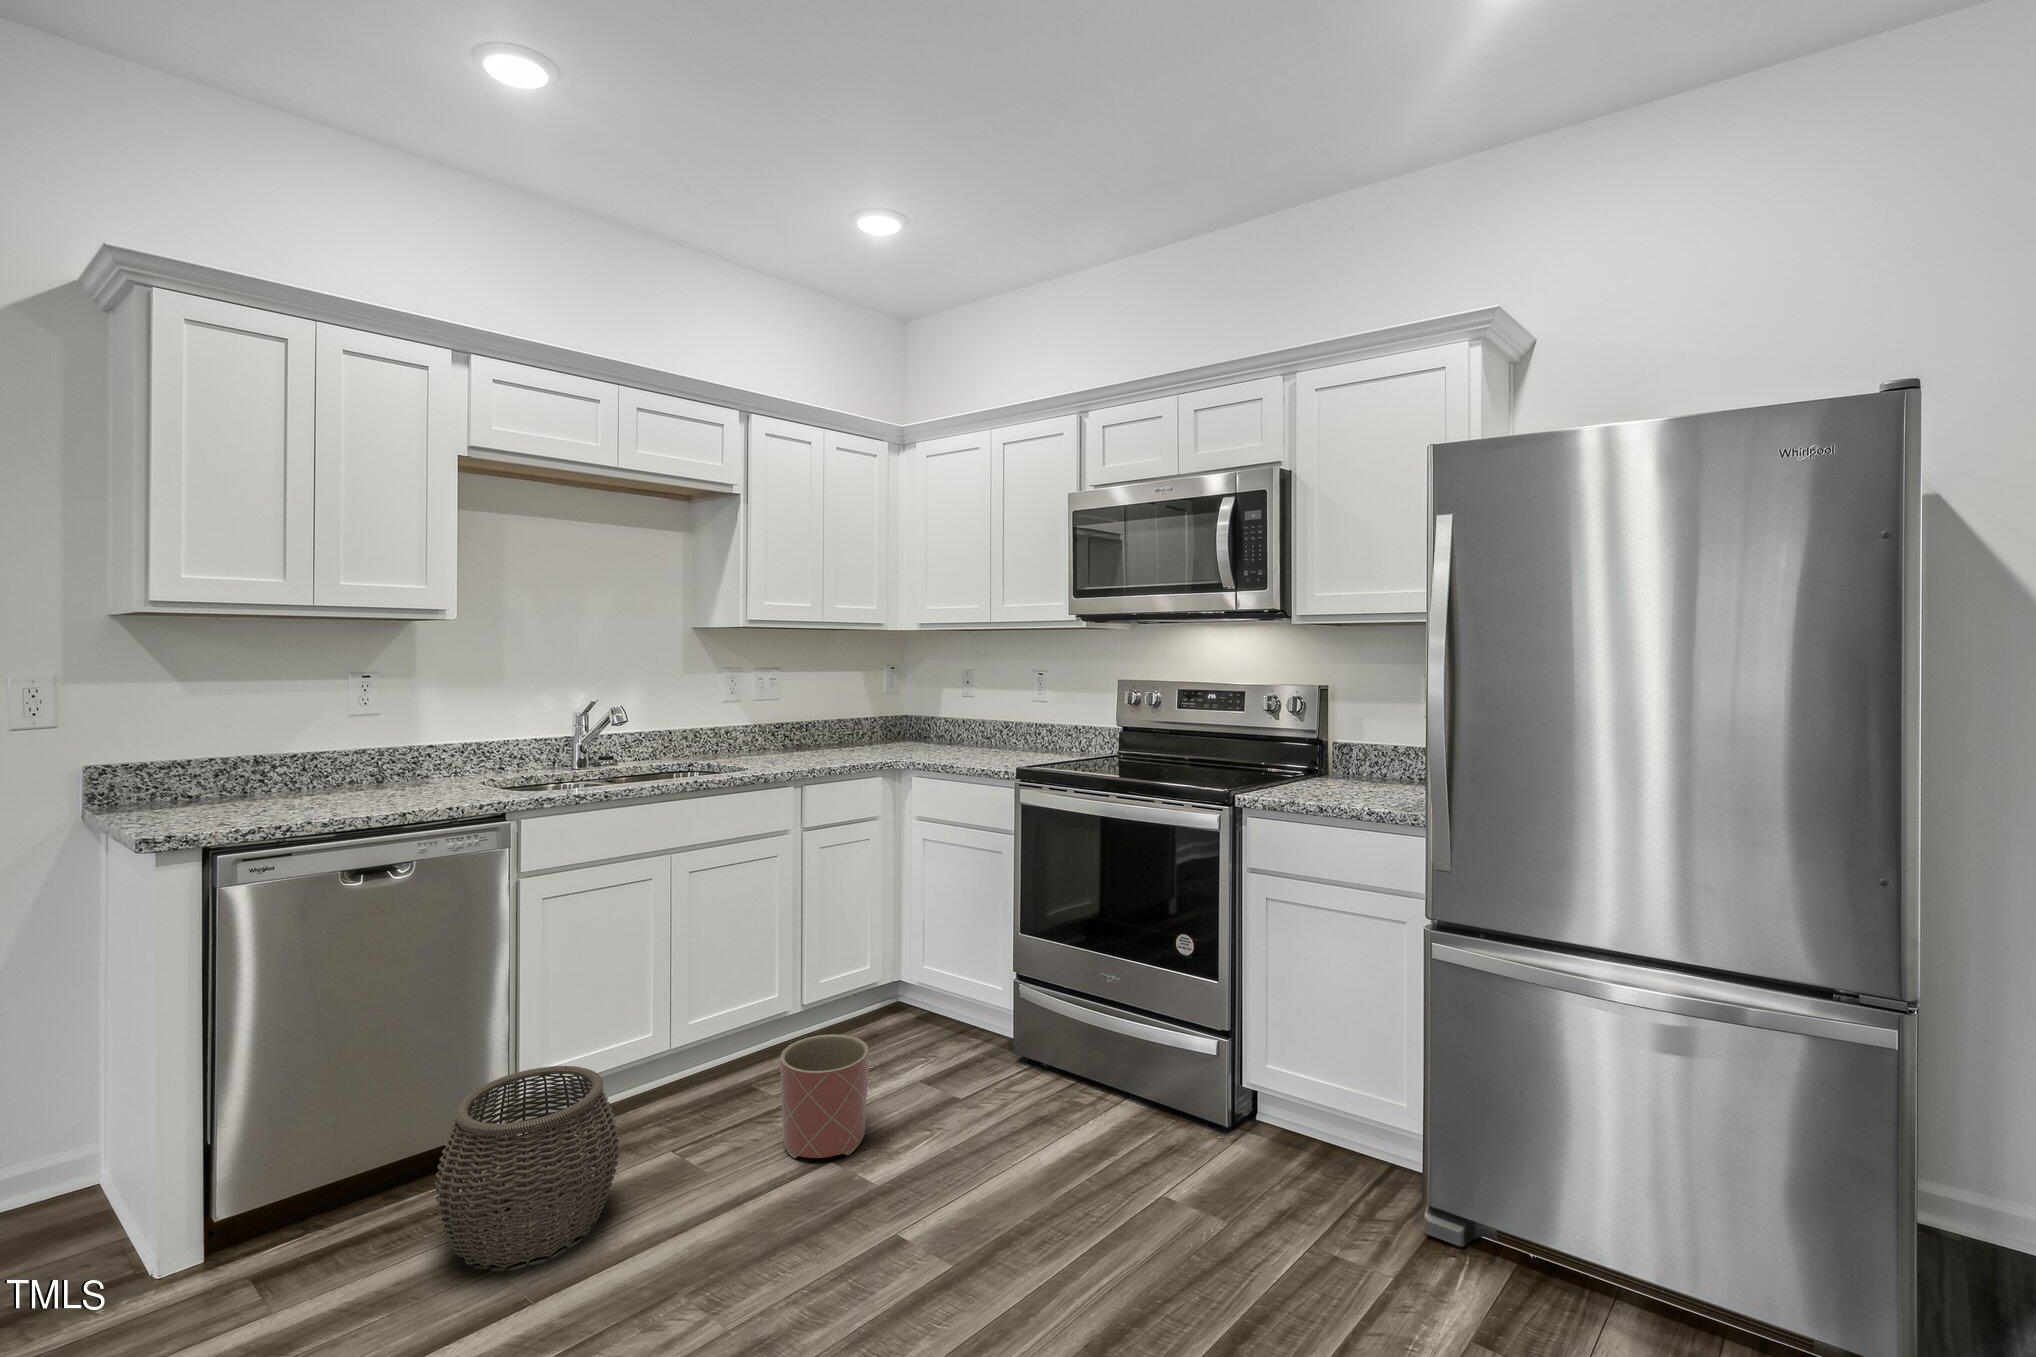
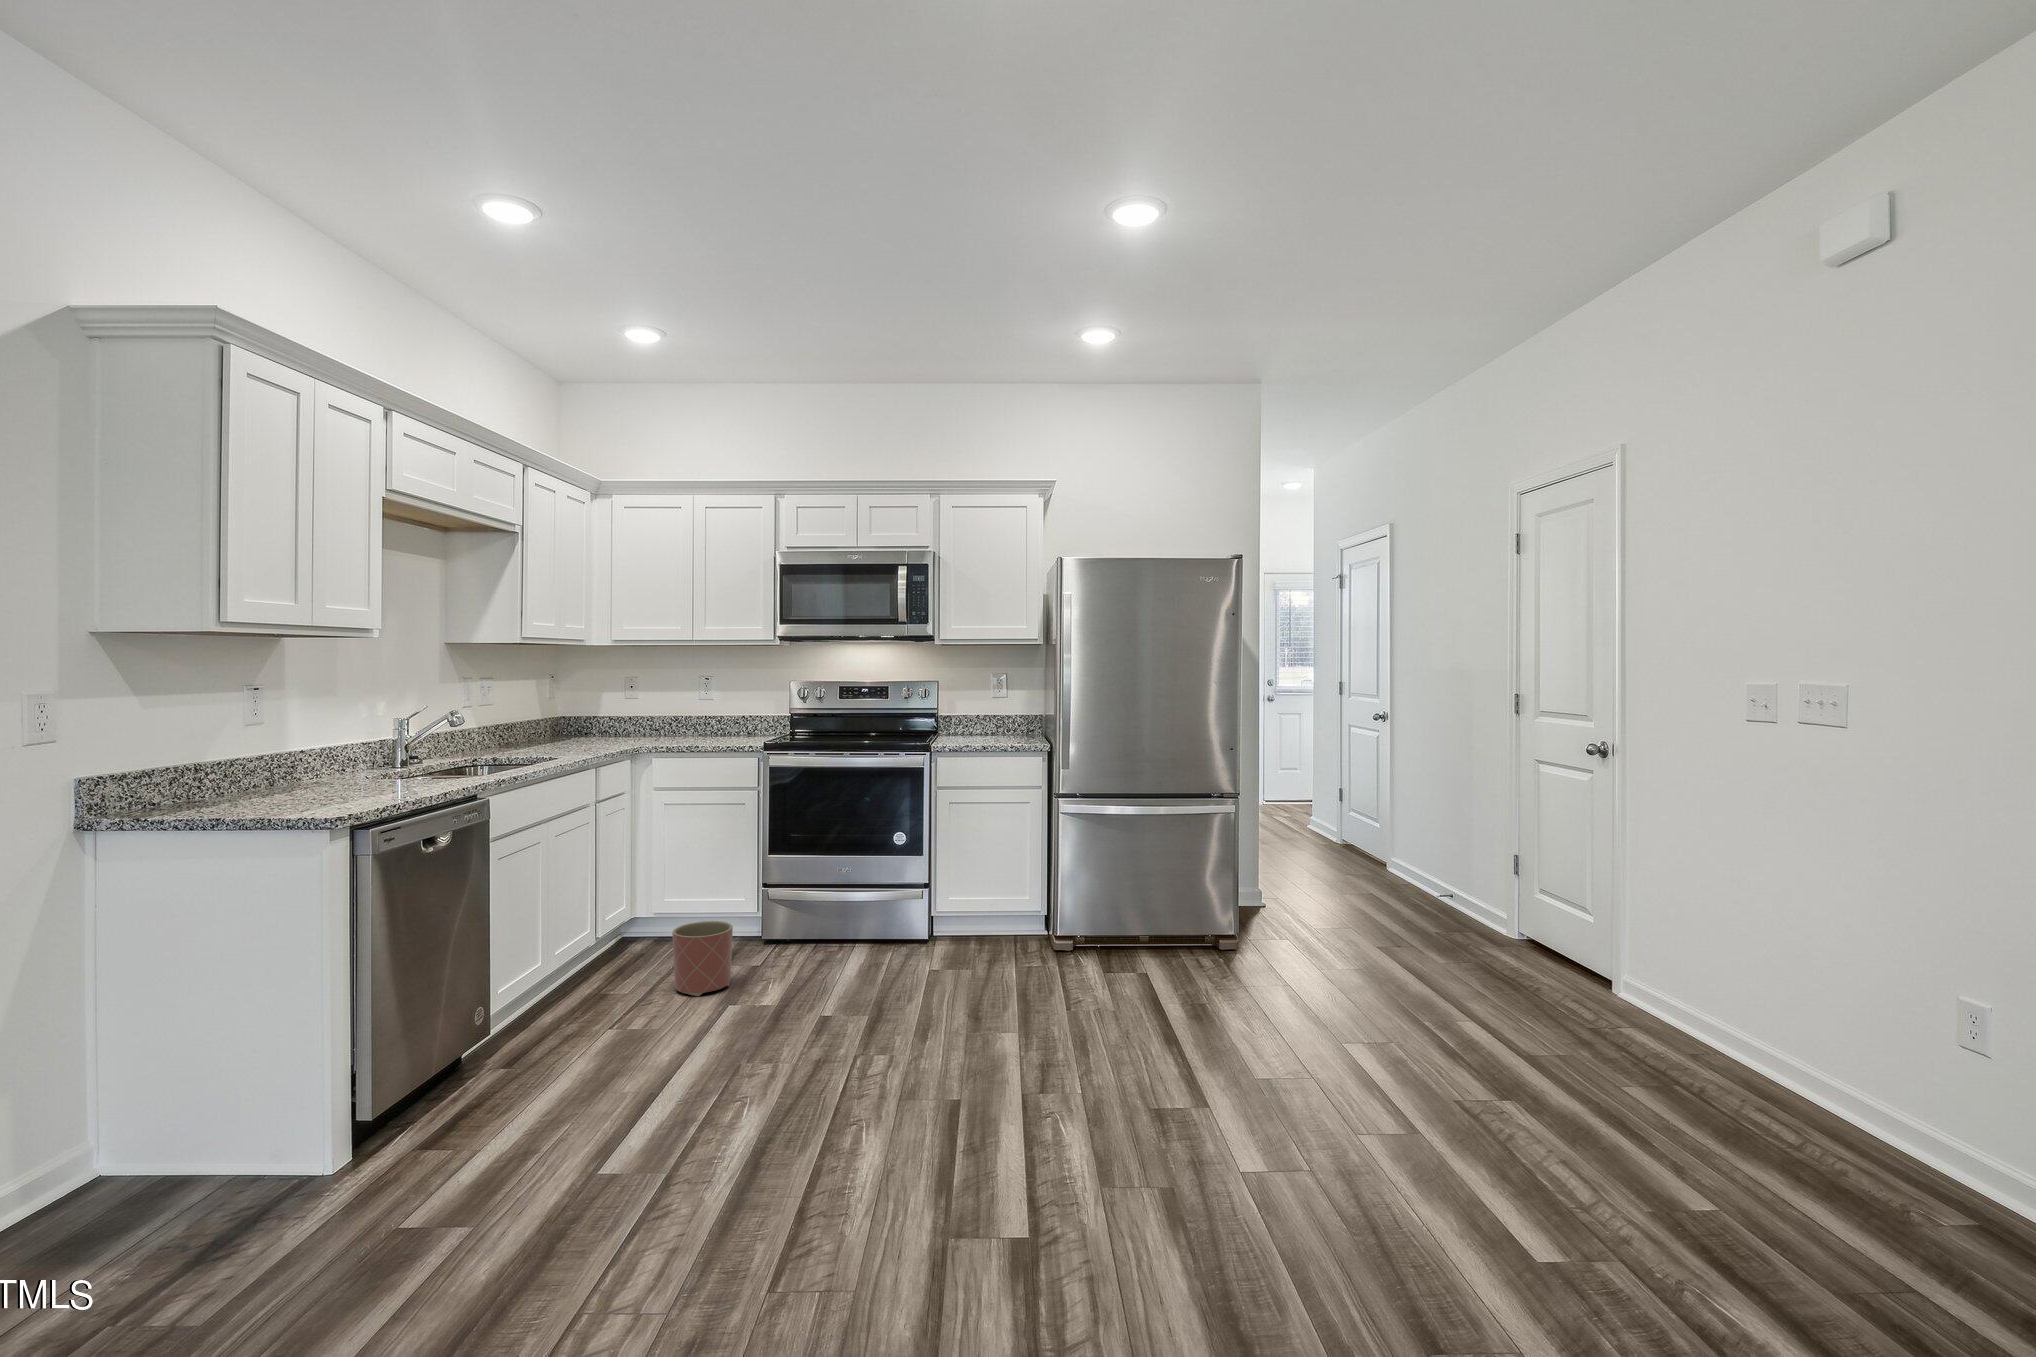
woven basket: present [435,1066,620,1268] -> none [530,953,648,1075]

